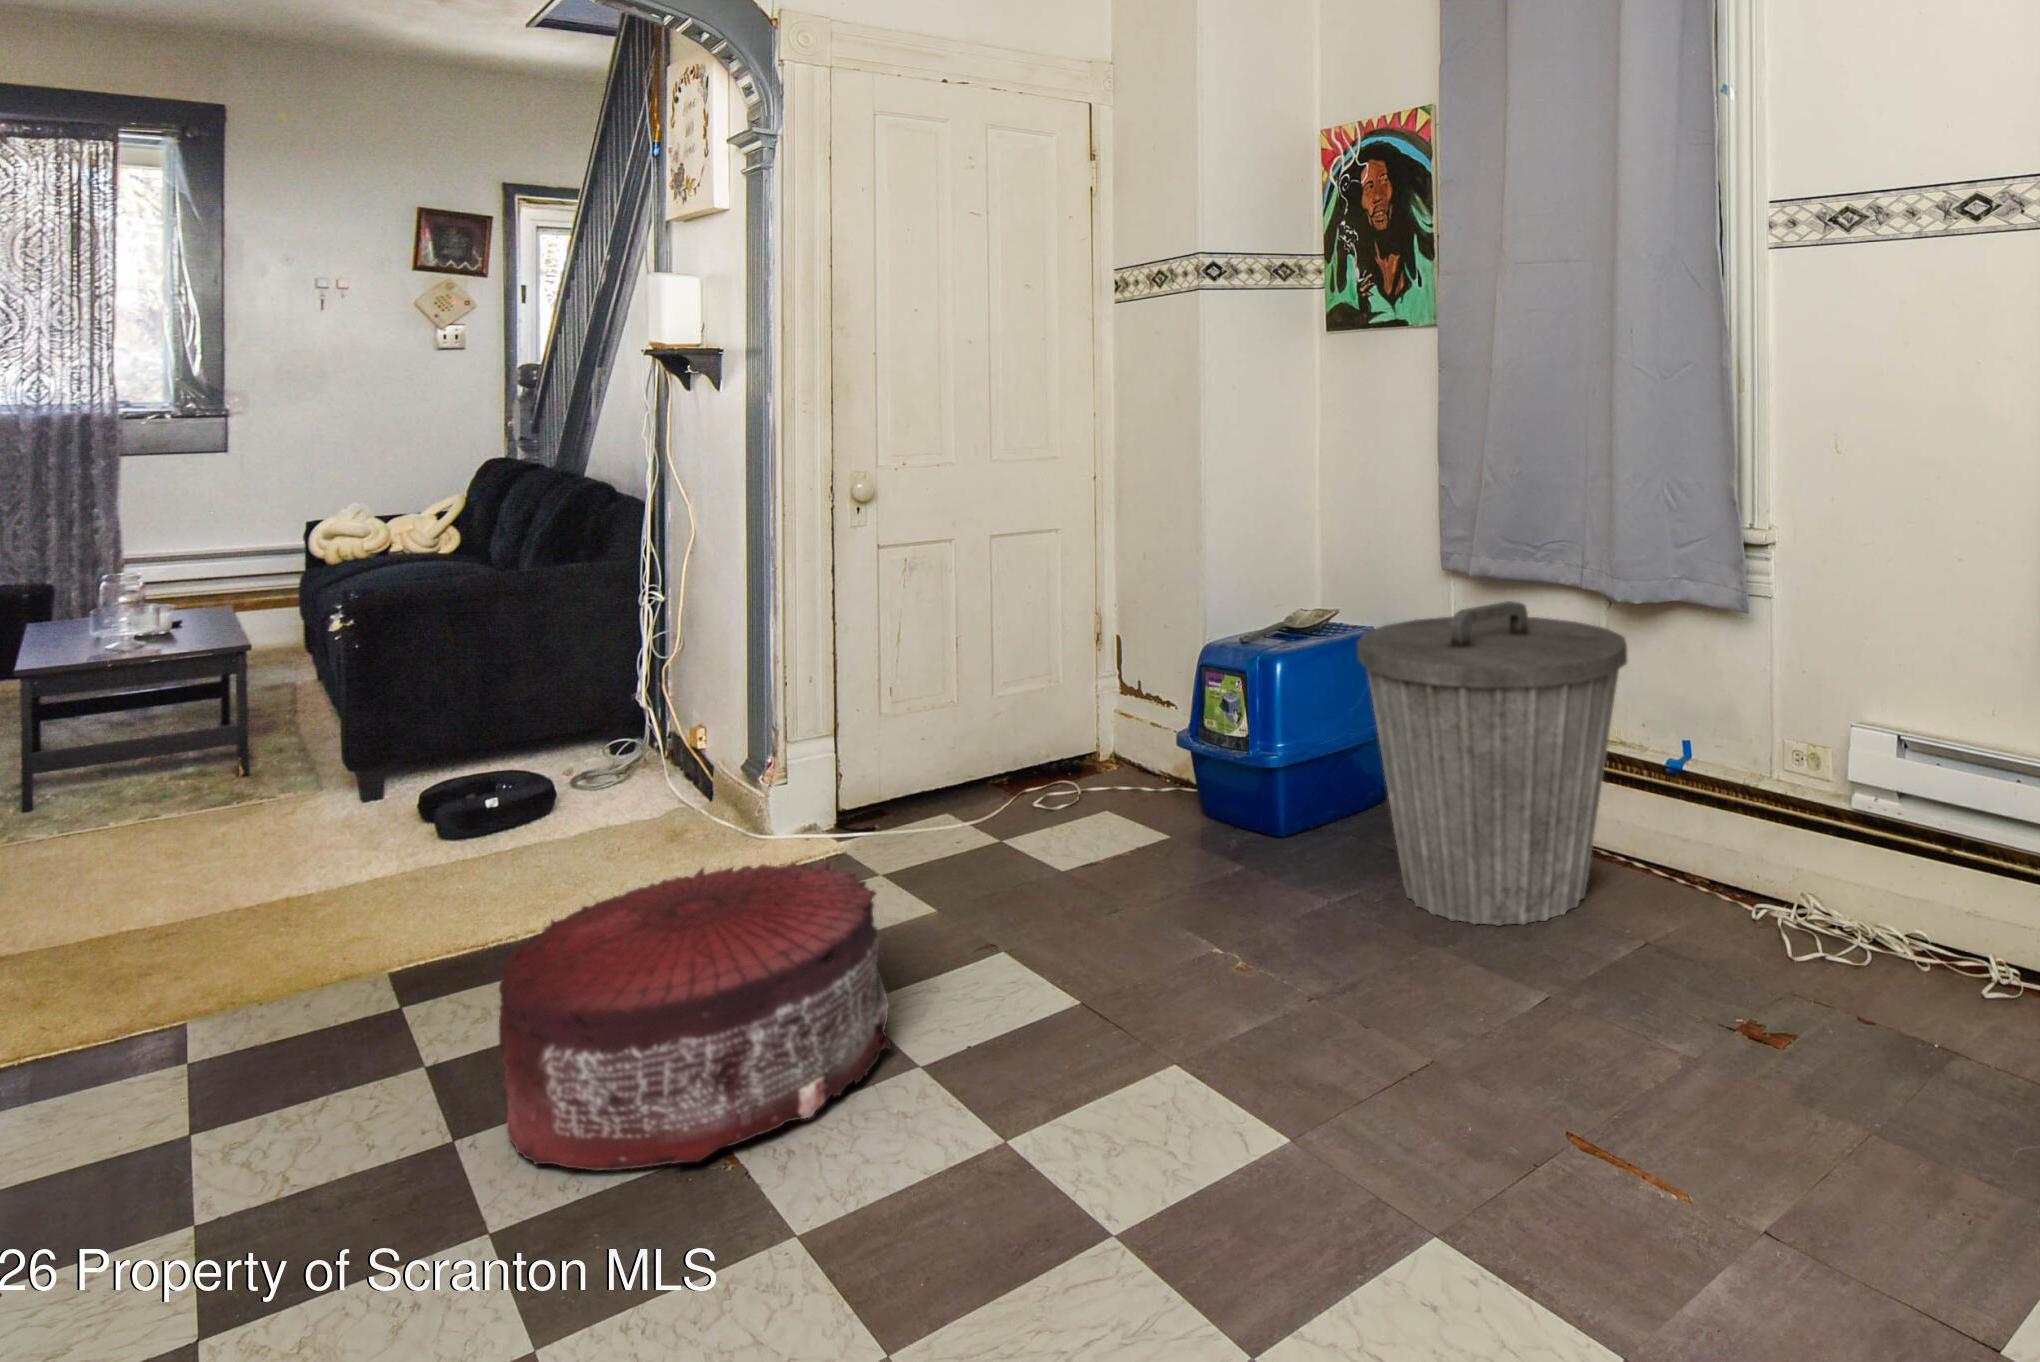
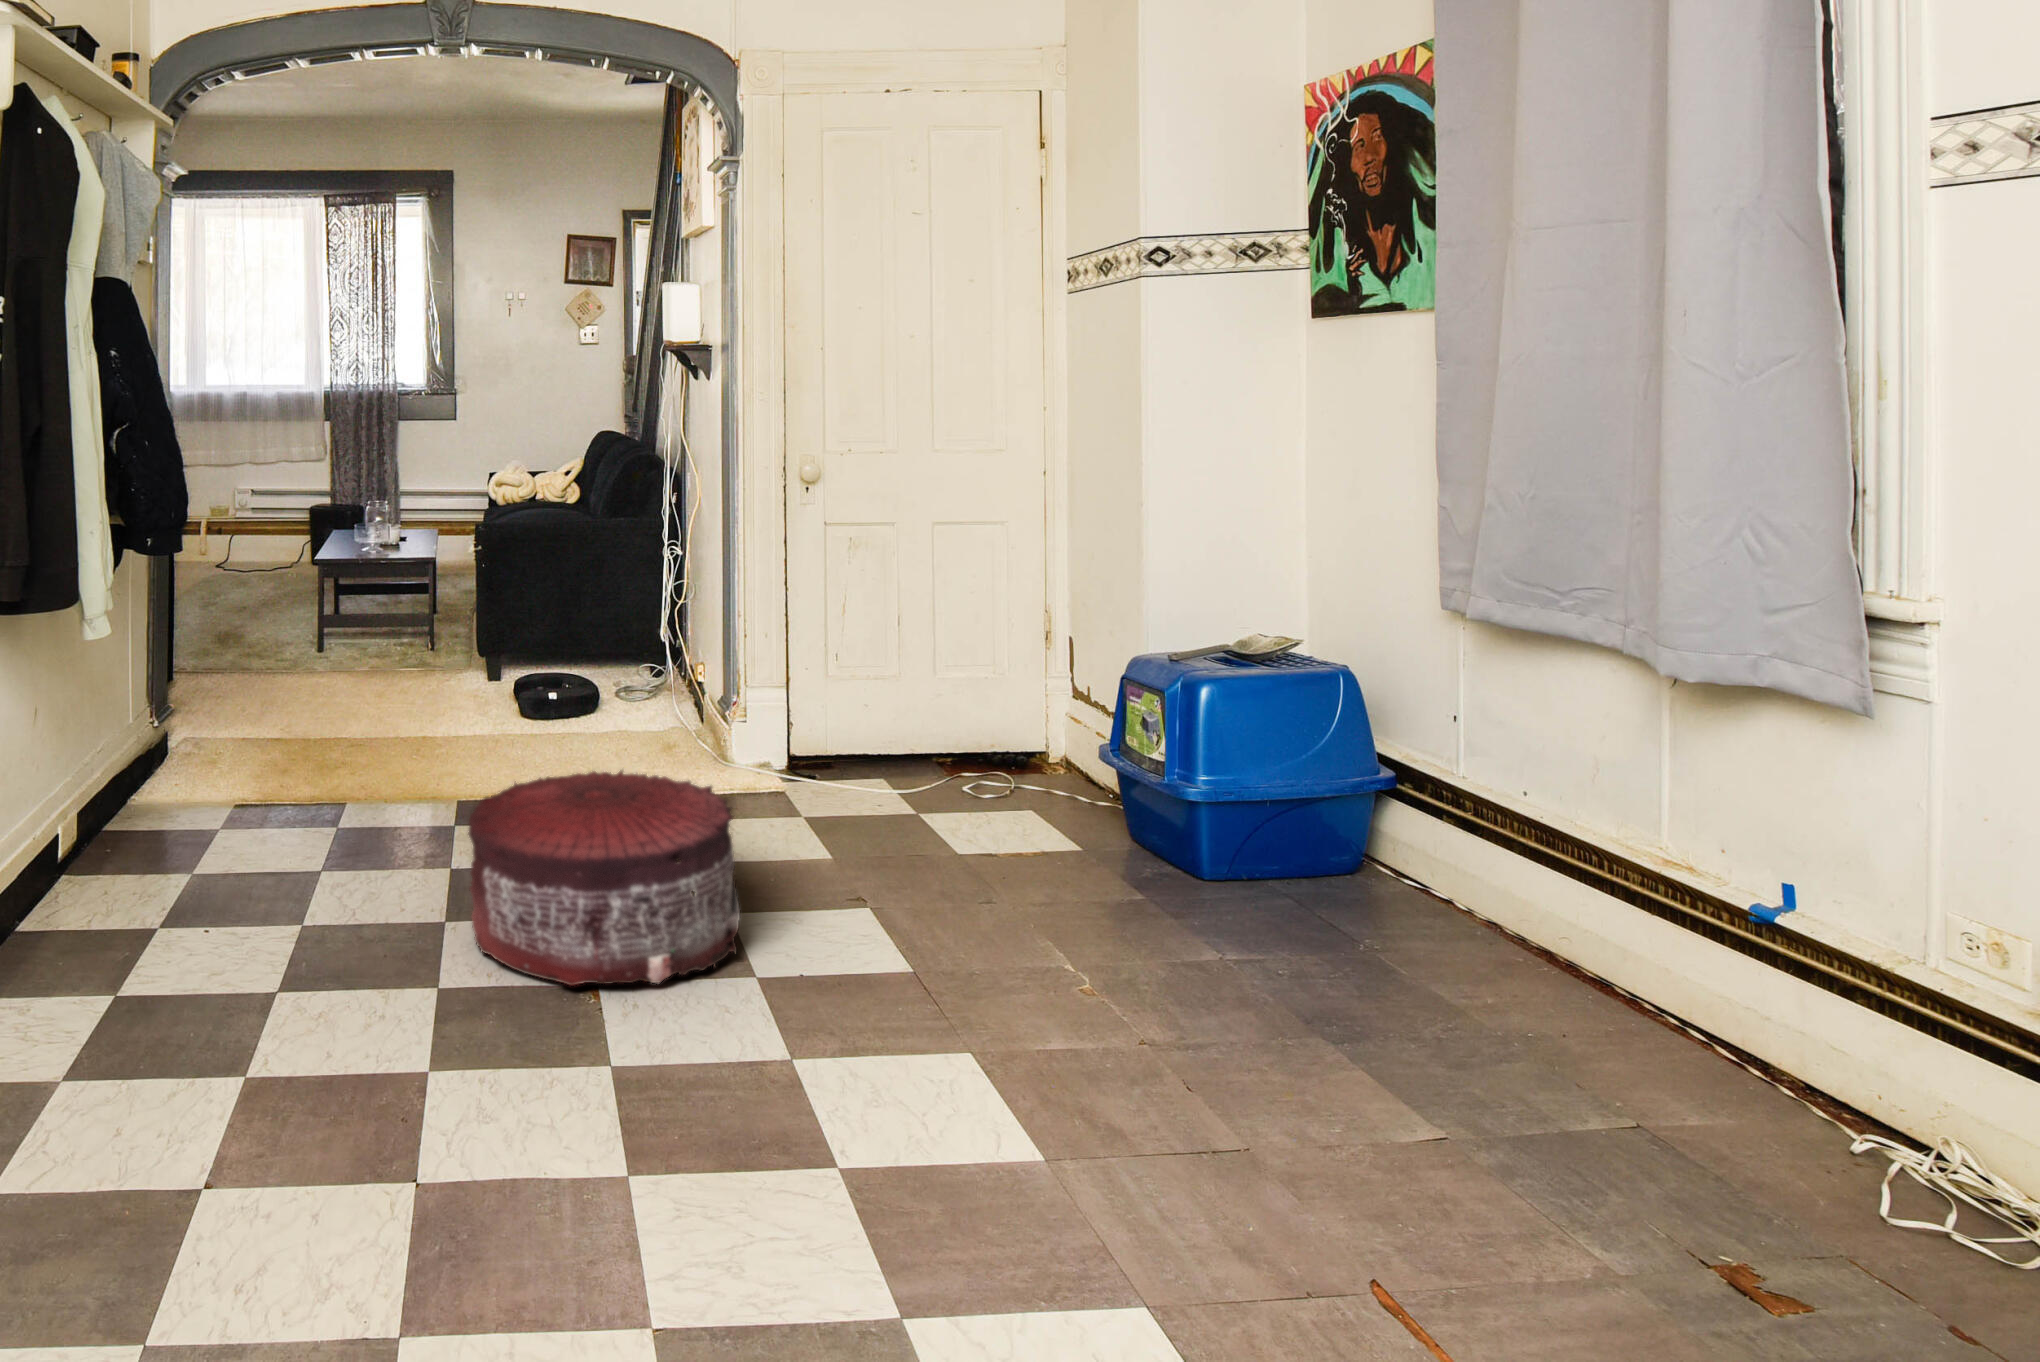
trash can: present [1357,601,1627,926] -> none [1263,653,1661,1057]

